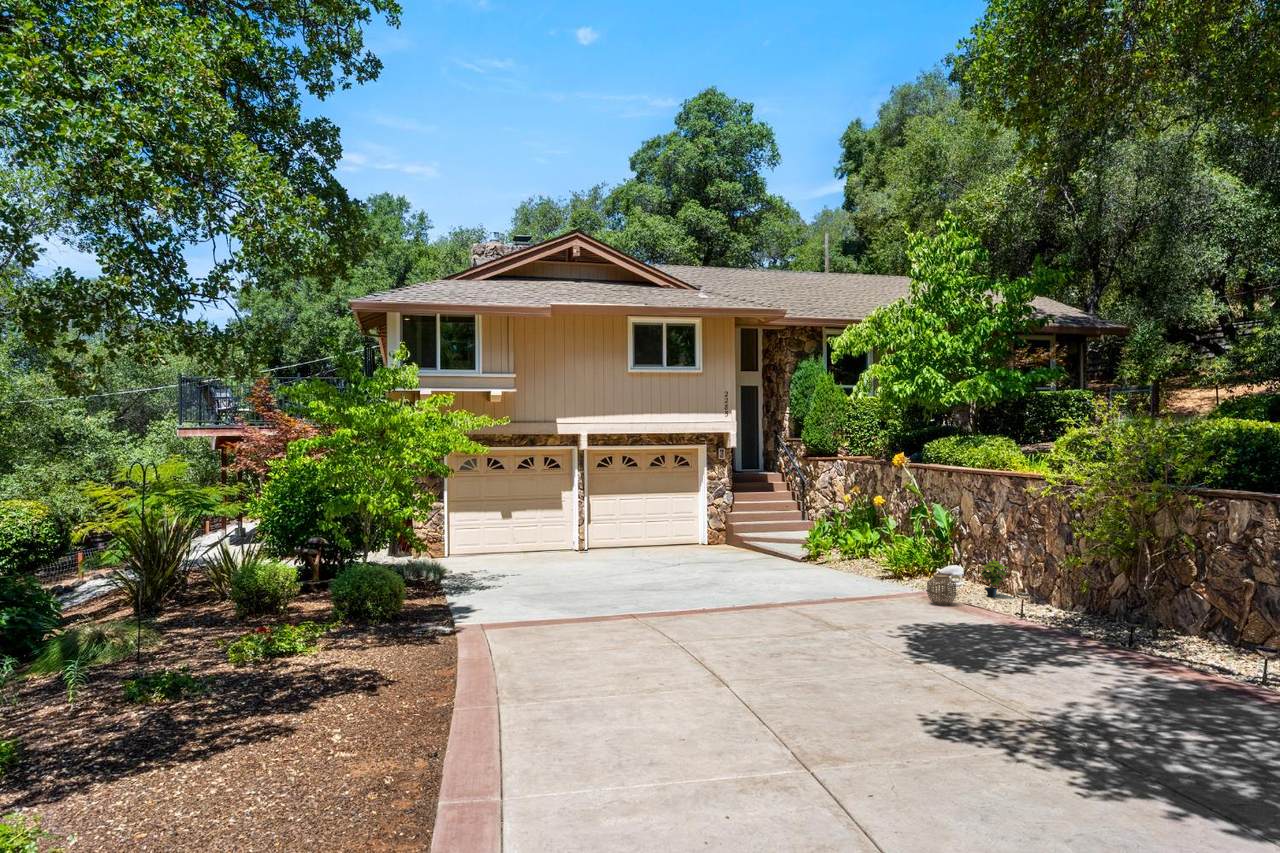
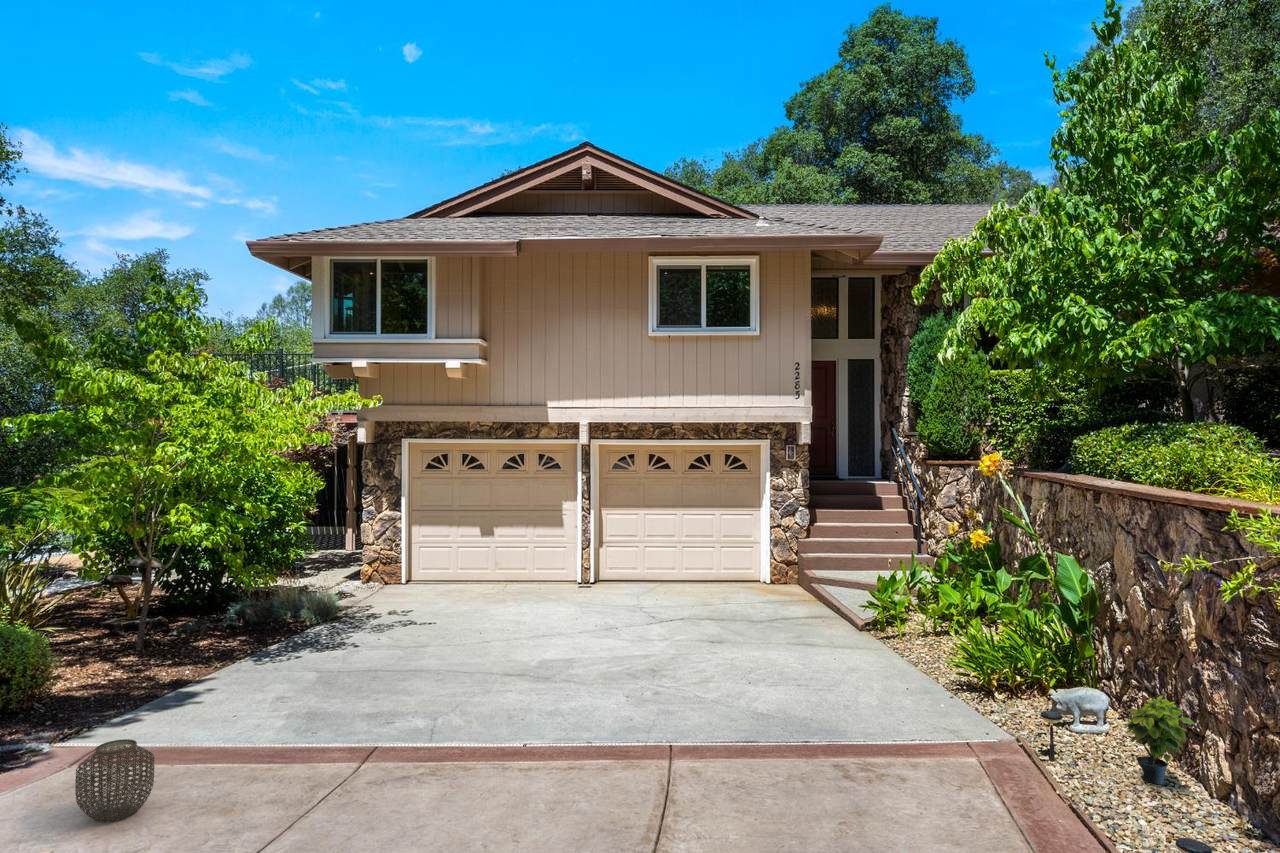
woven basket: present [927,574,956,605] -> present [75,739,154,822]

